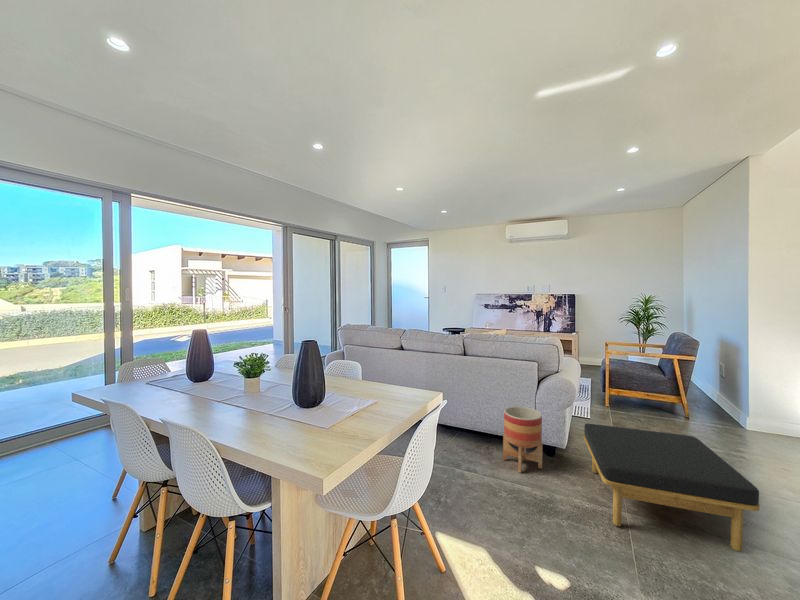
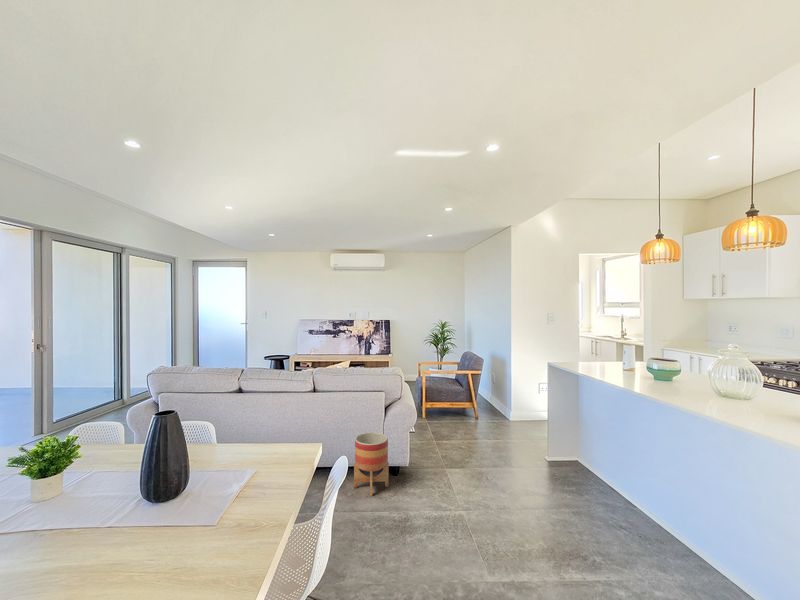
ottoman: present [584,424,759,551] -> none [419,432,529,517]

